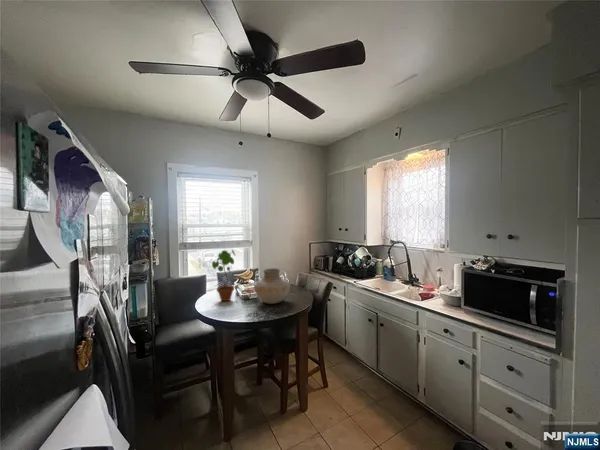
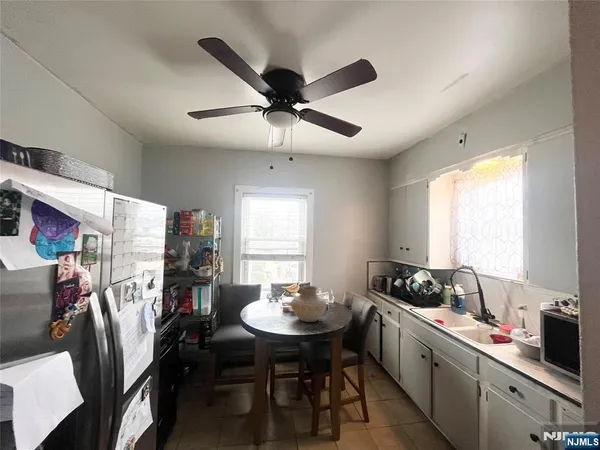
potted plant: present [212,250,235,301] -> none [256,264,277,313]

